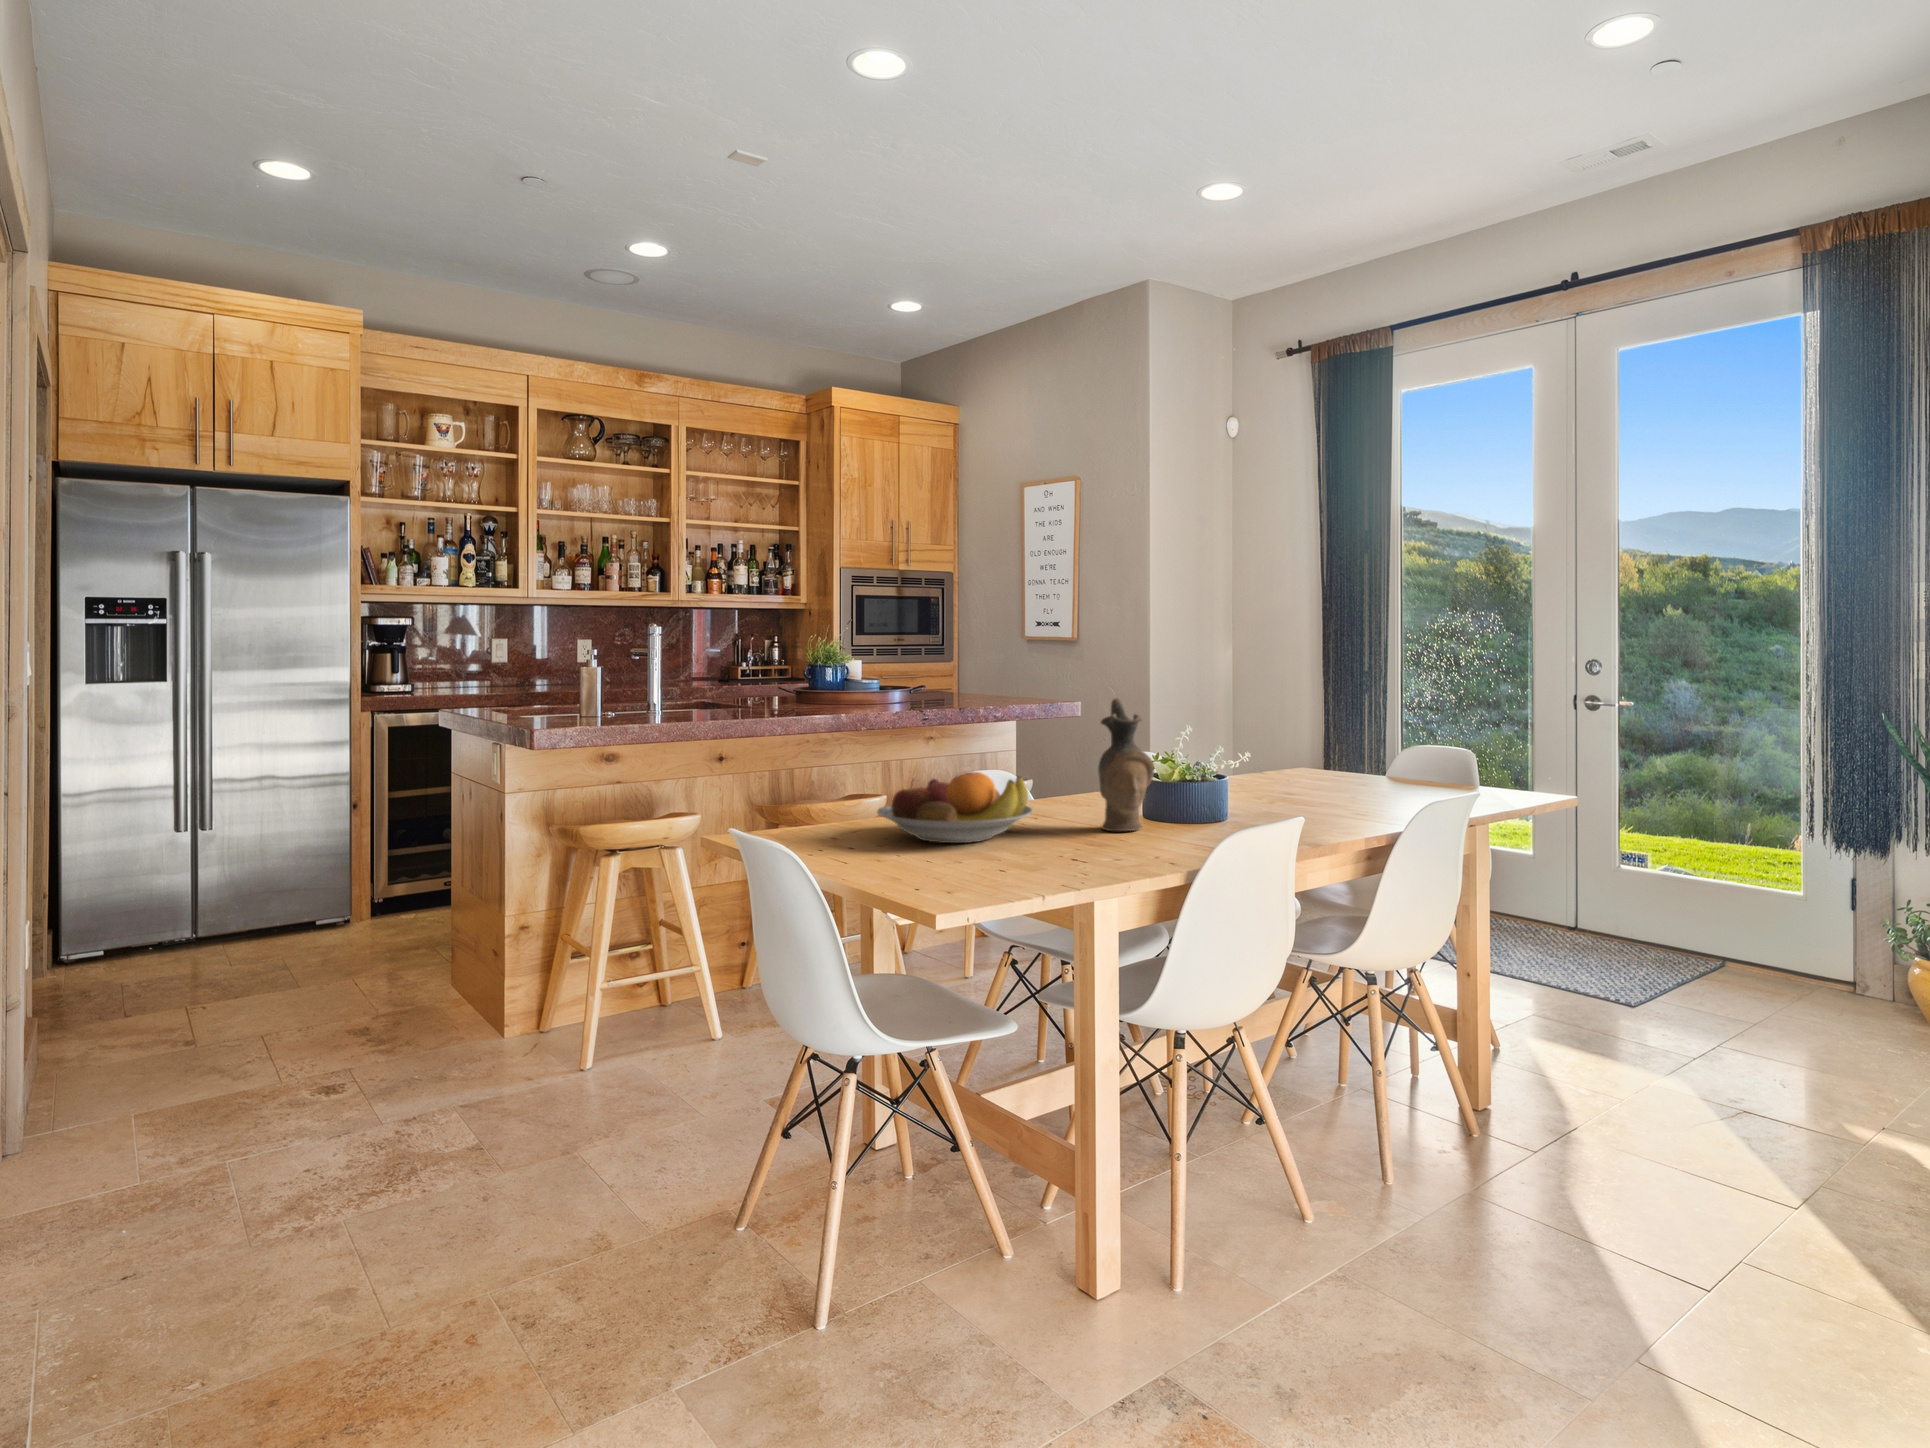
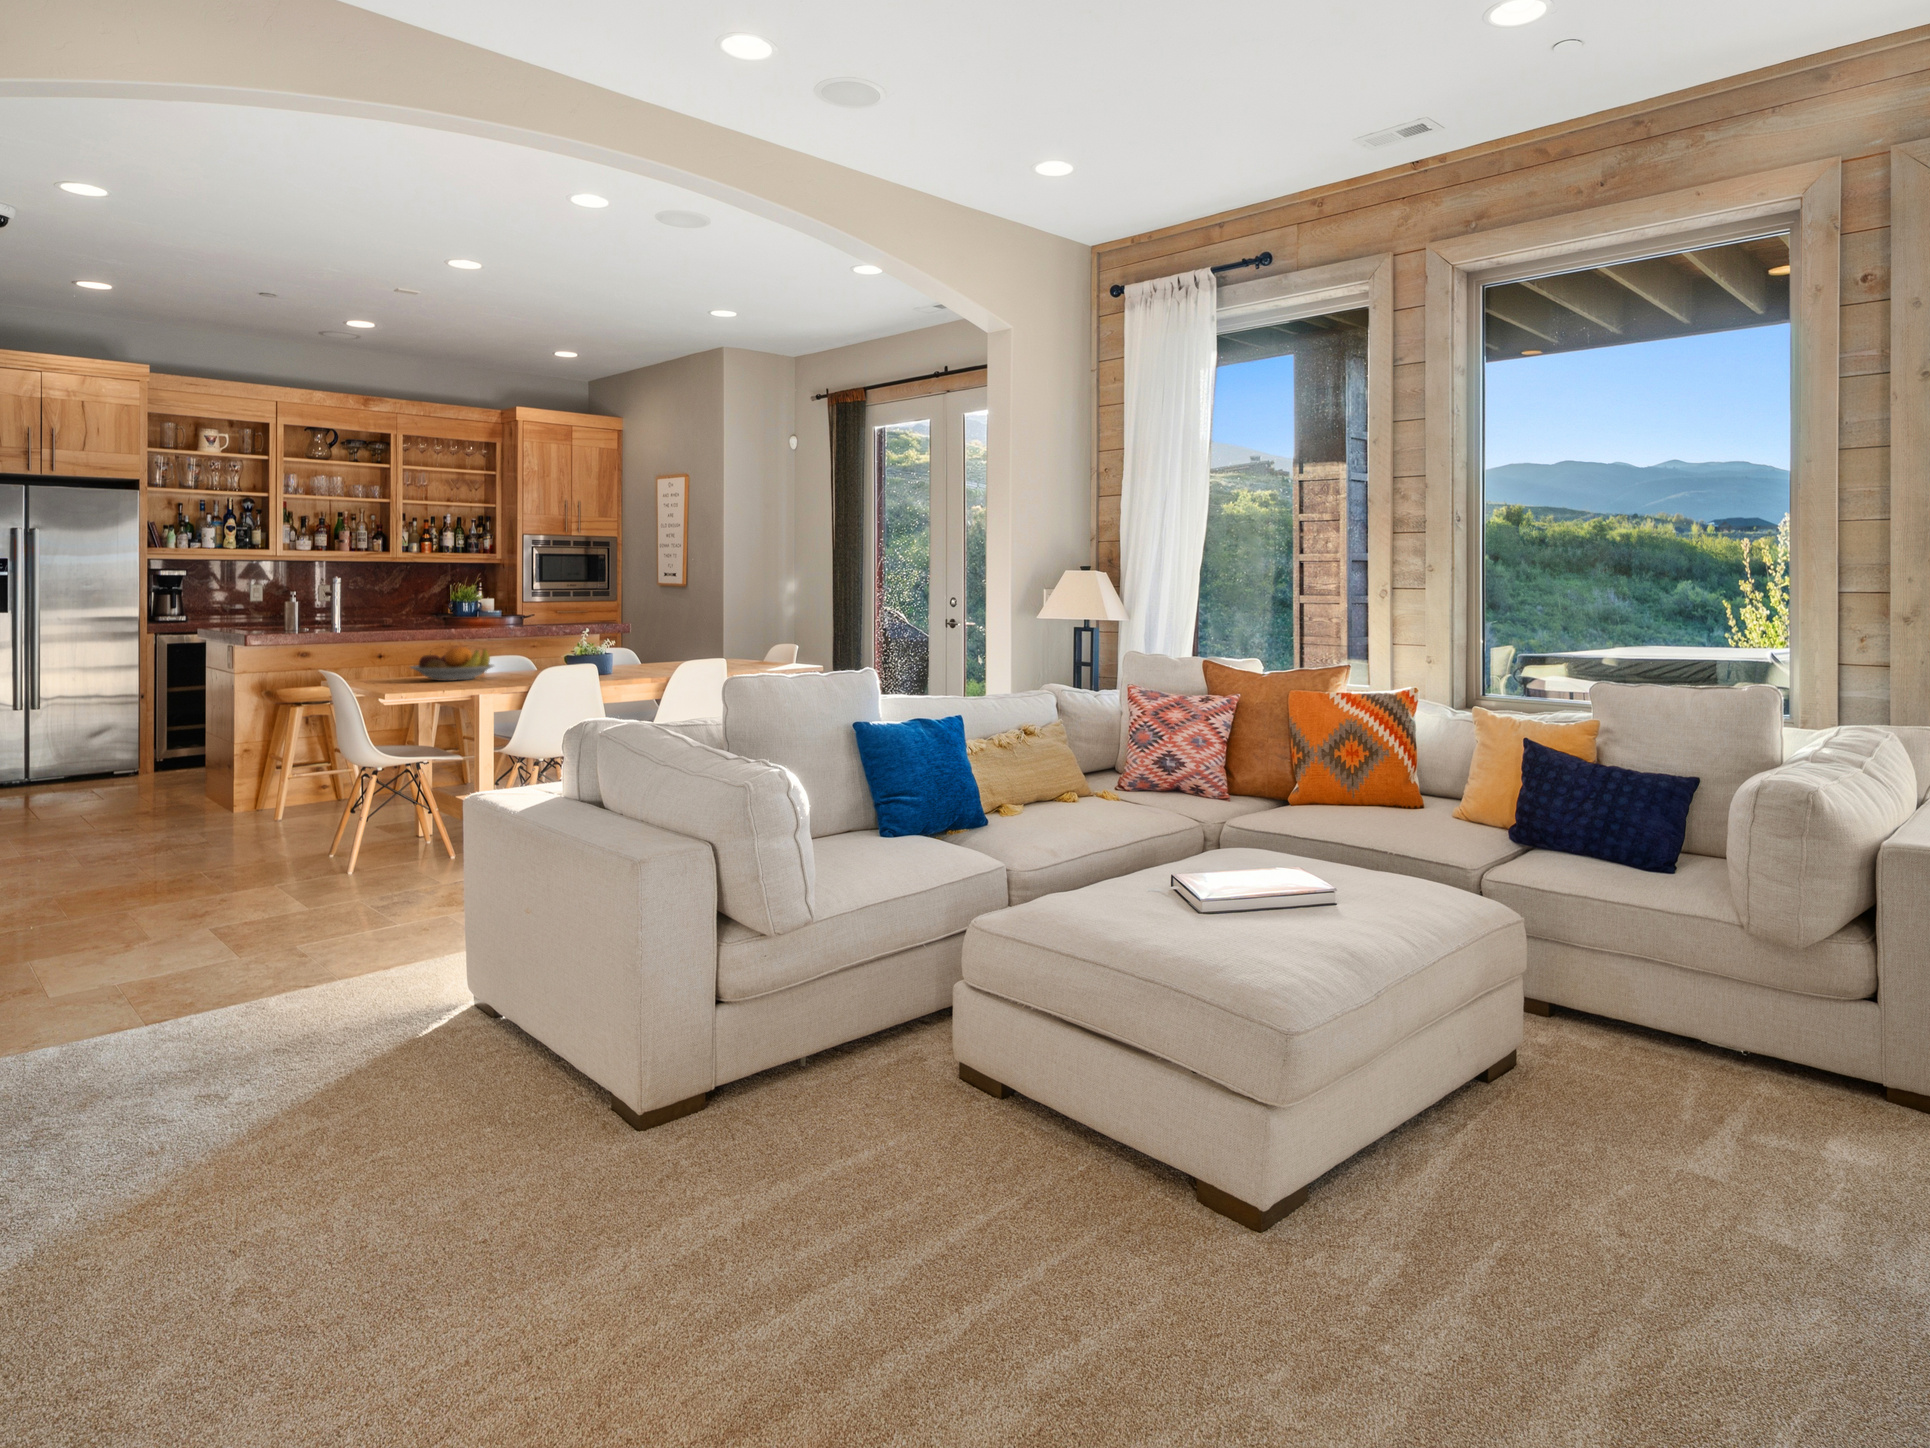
ceramic pitcher: present [1098,698,1154,831] -> none [531,612,559,677]

